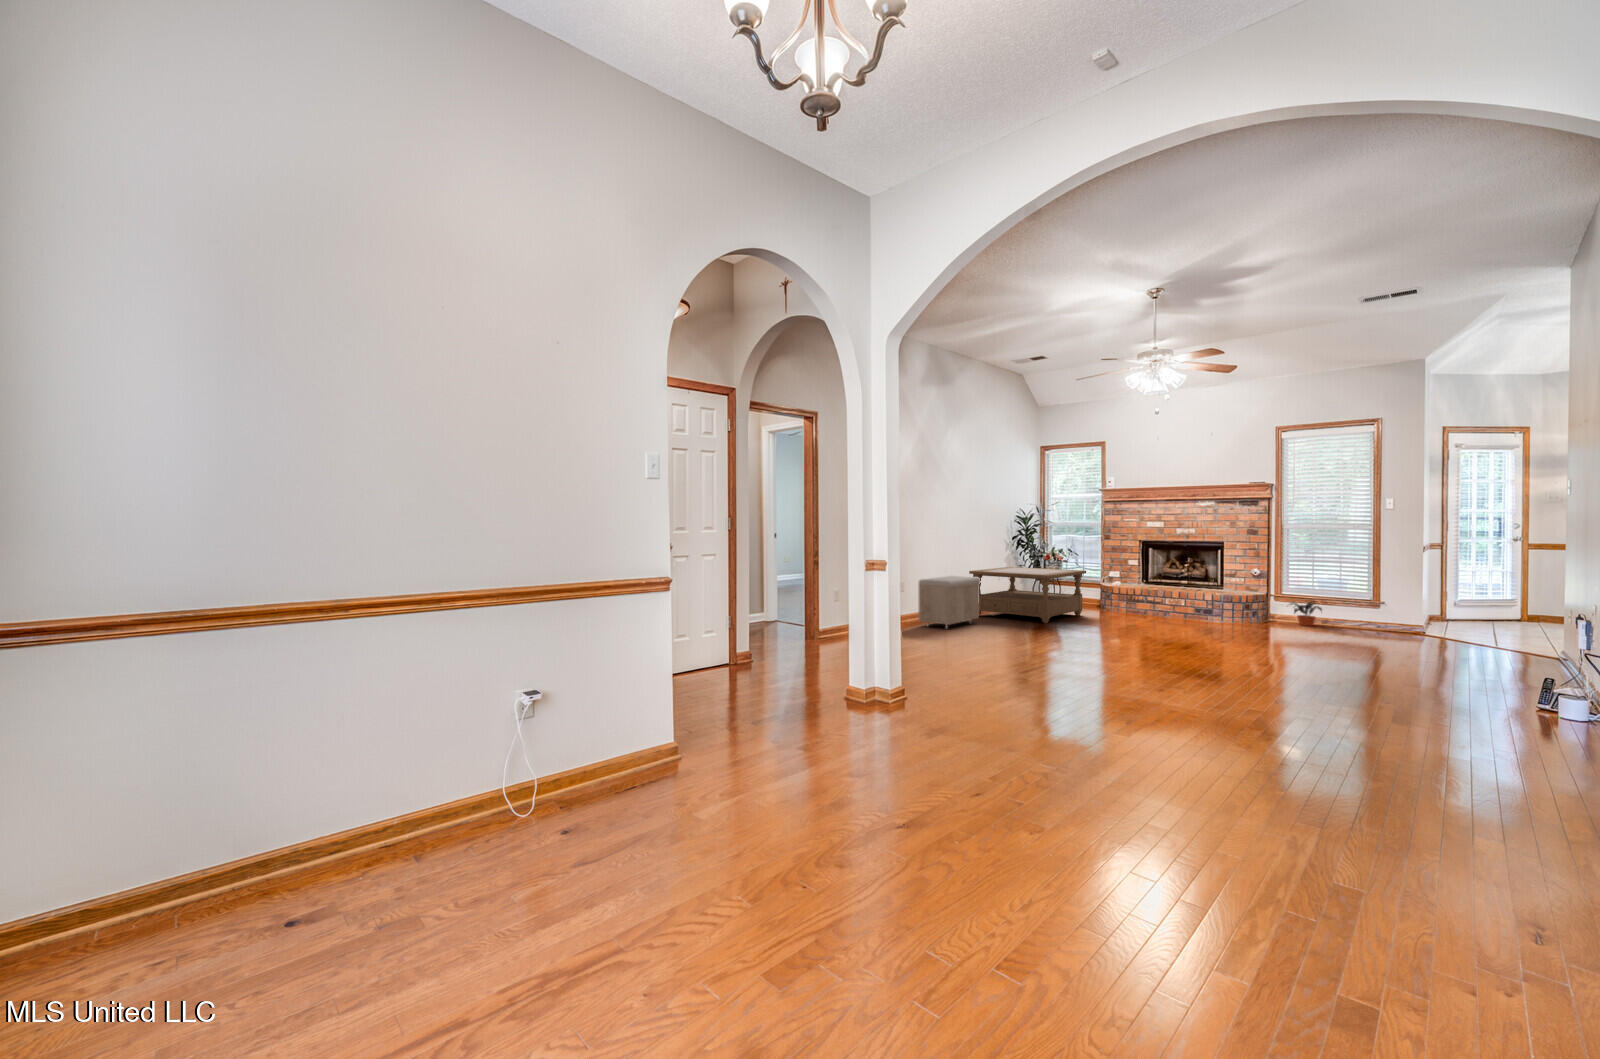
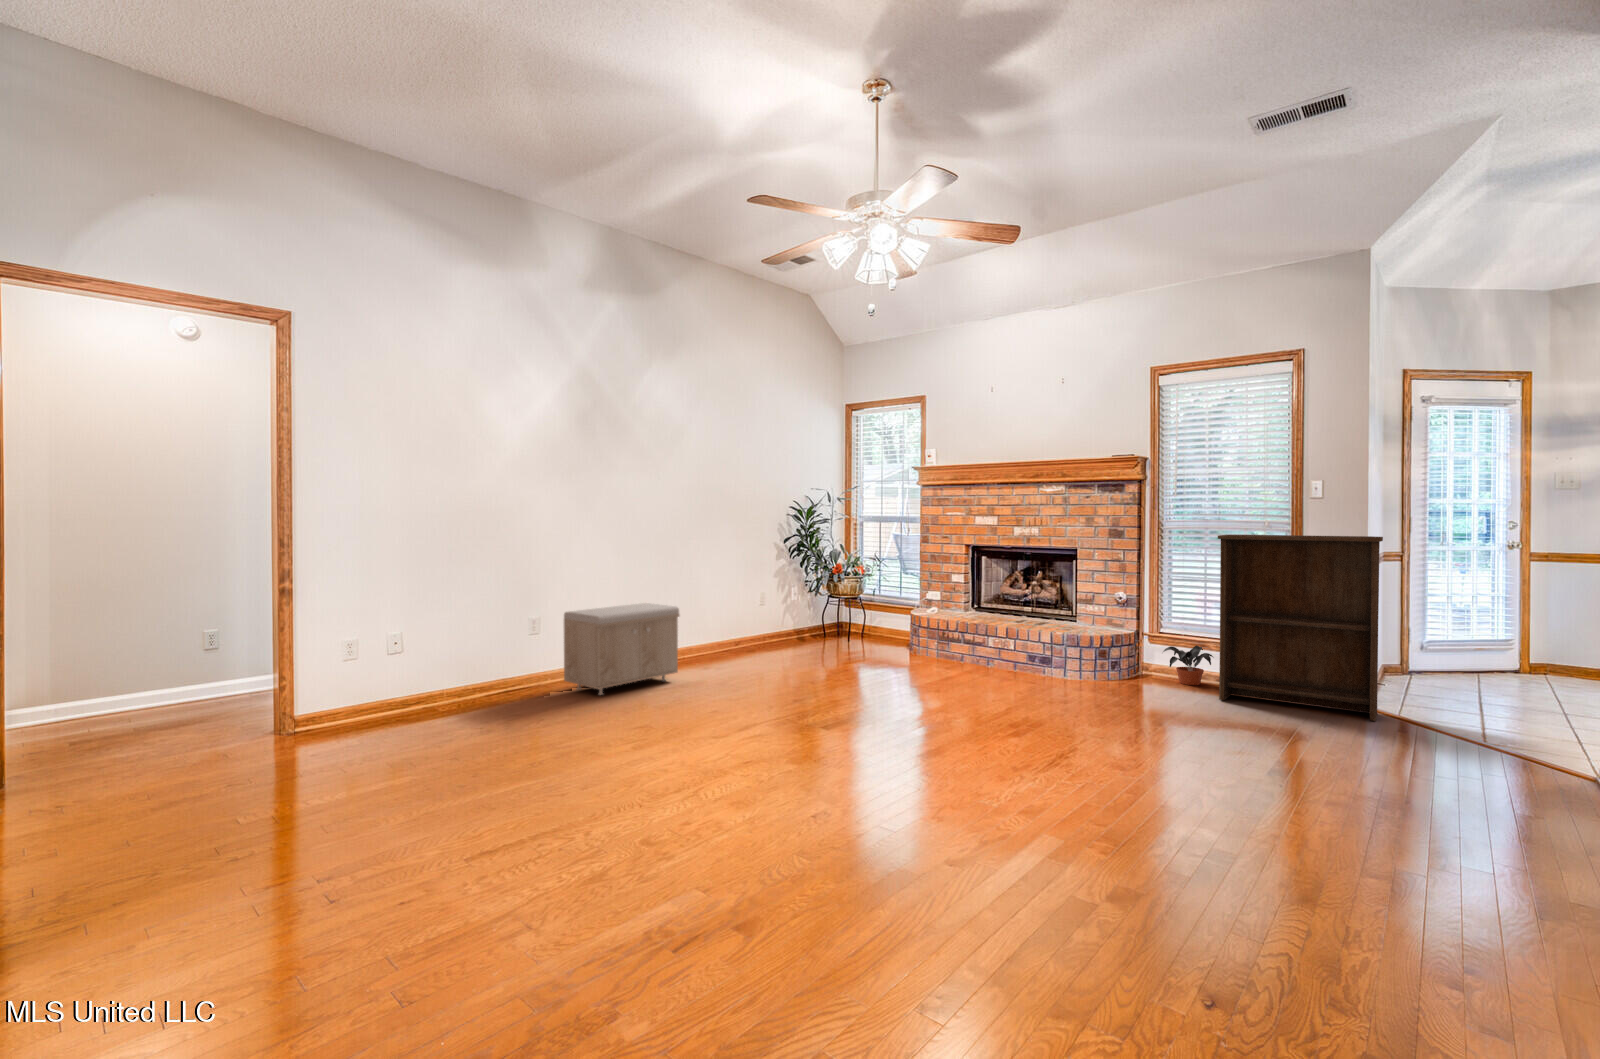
bookshelf: none [1331,532,1438,640] -> present [1218,535,1383,721]
coffee table: present [969,567,1086,623] -> none [691,585,874,681]

